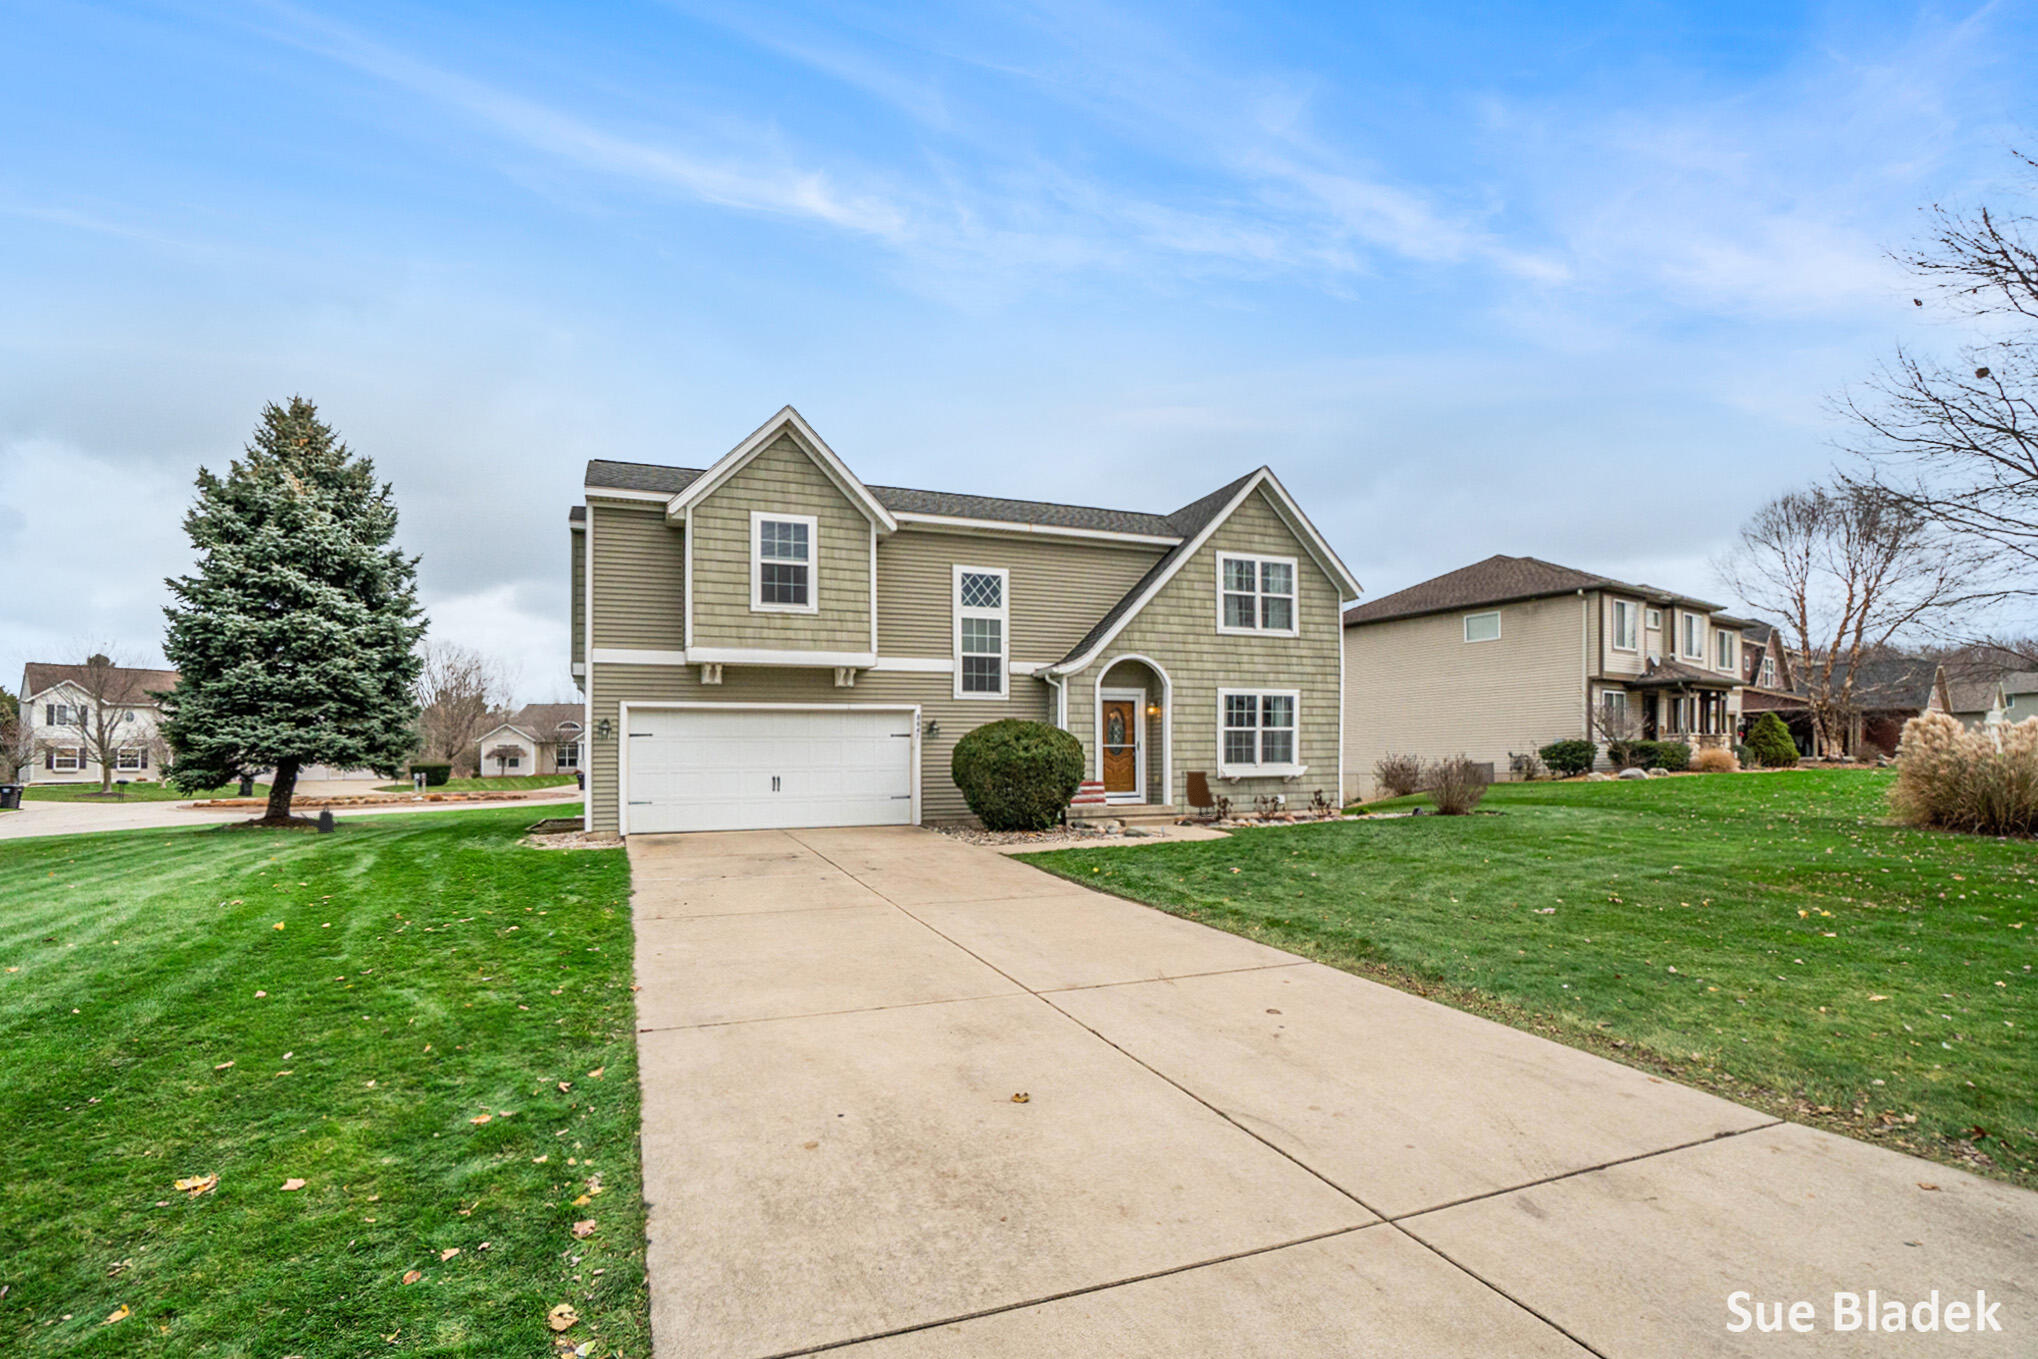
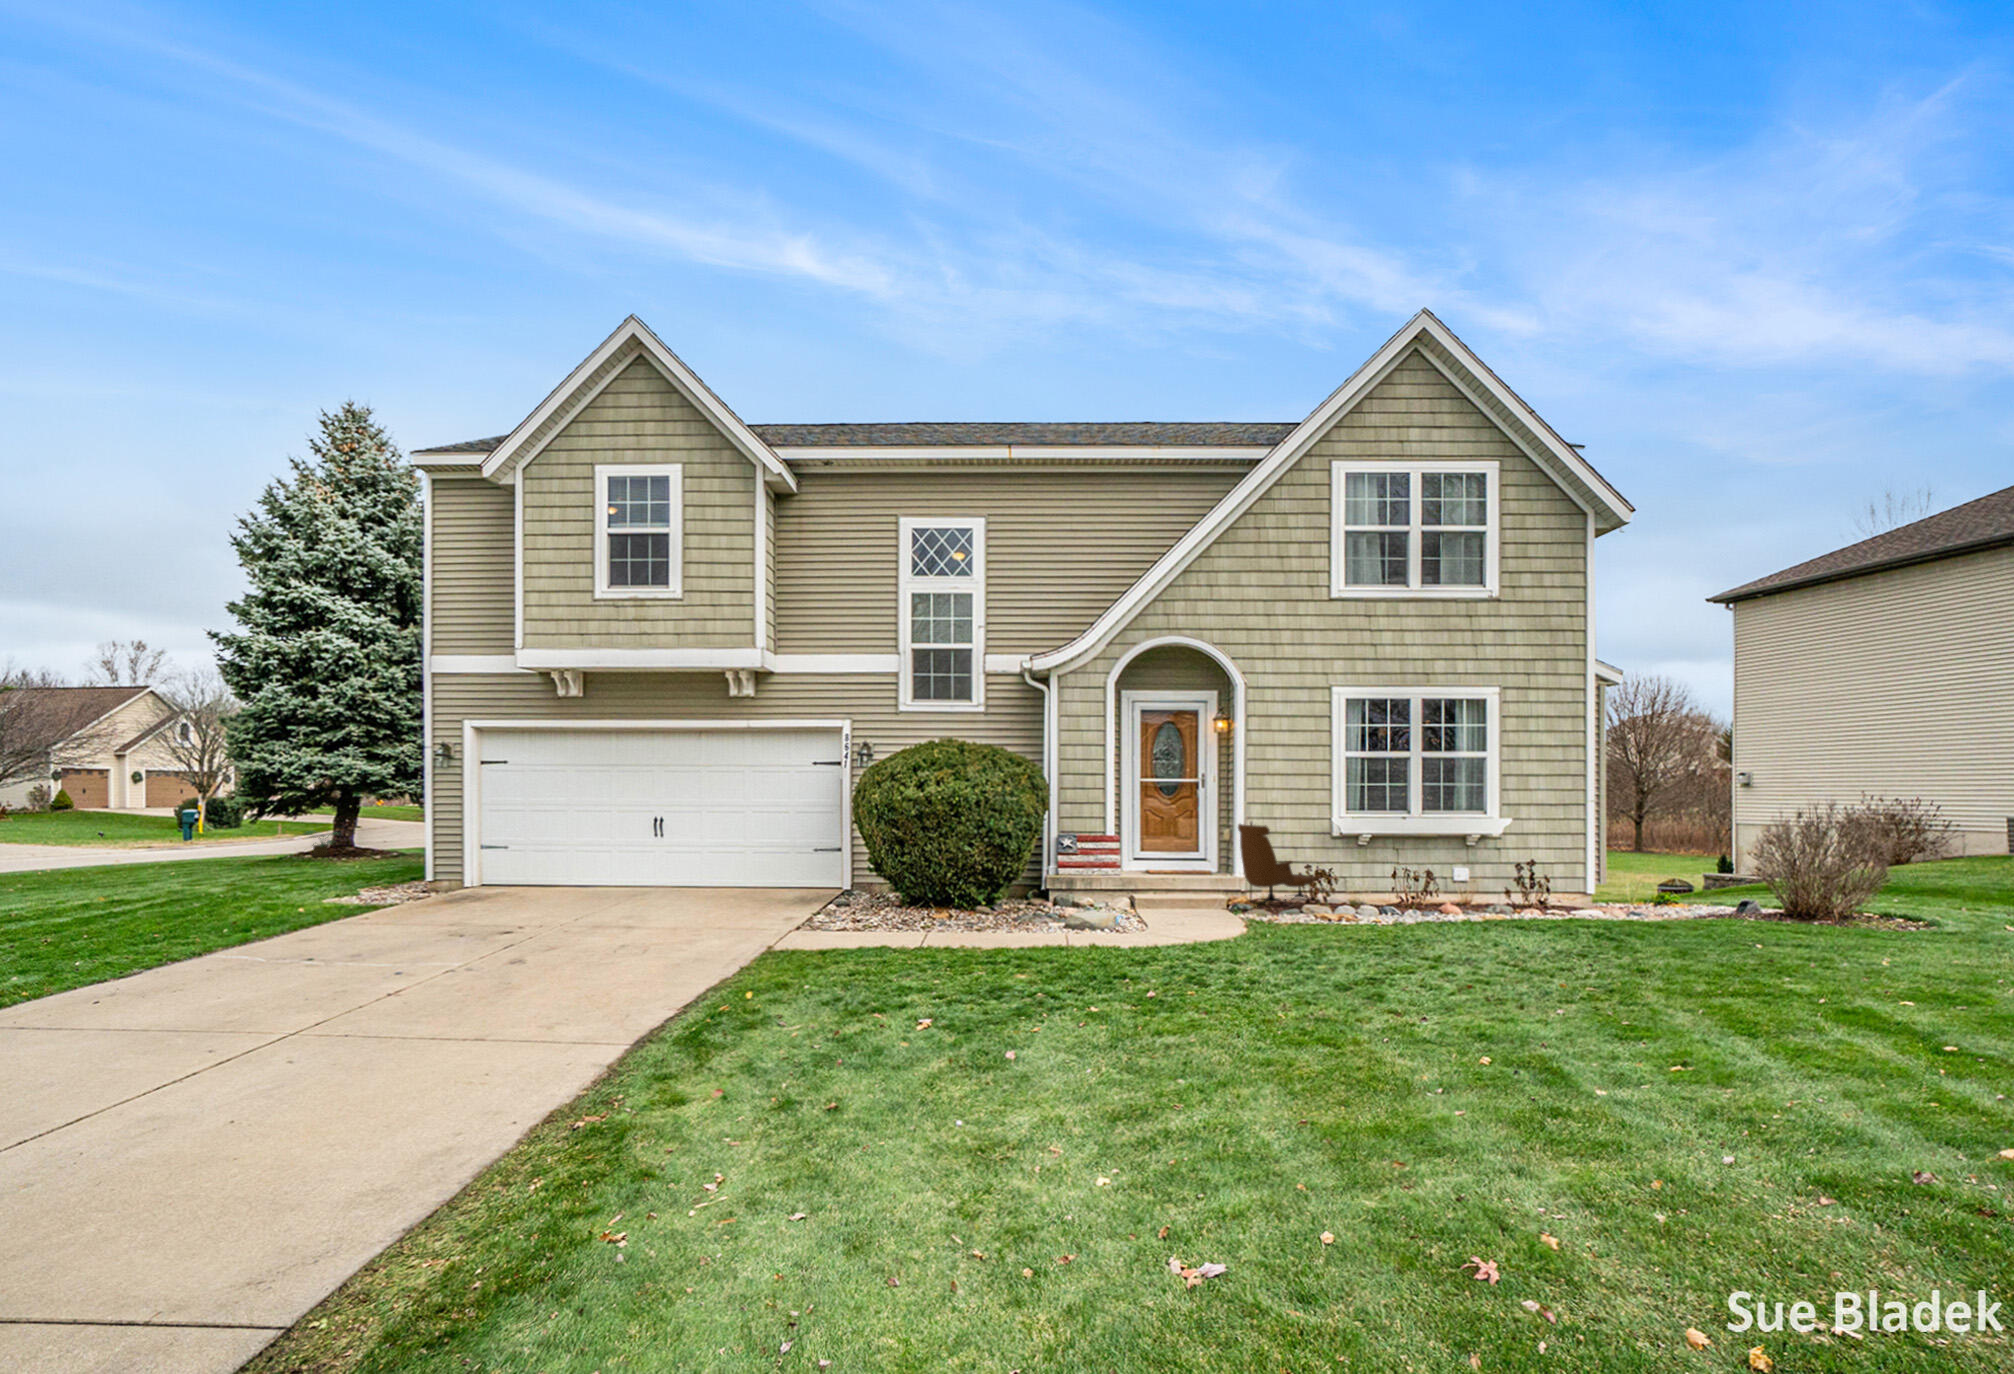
watering can: present [301,806,334,833] -> none [354,826,393,853]
potted plant: none [243,812,288,839] -> present [304,831,338,857]

